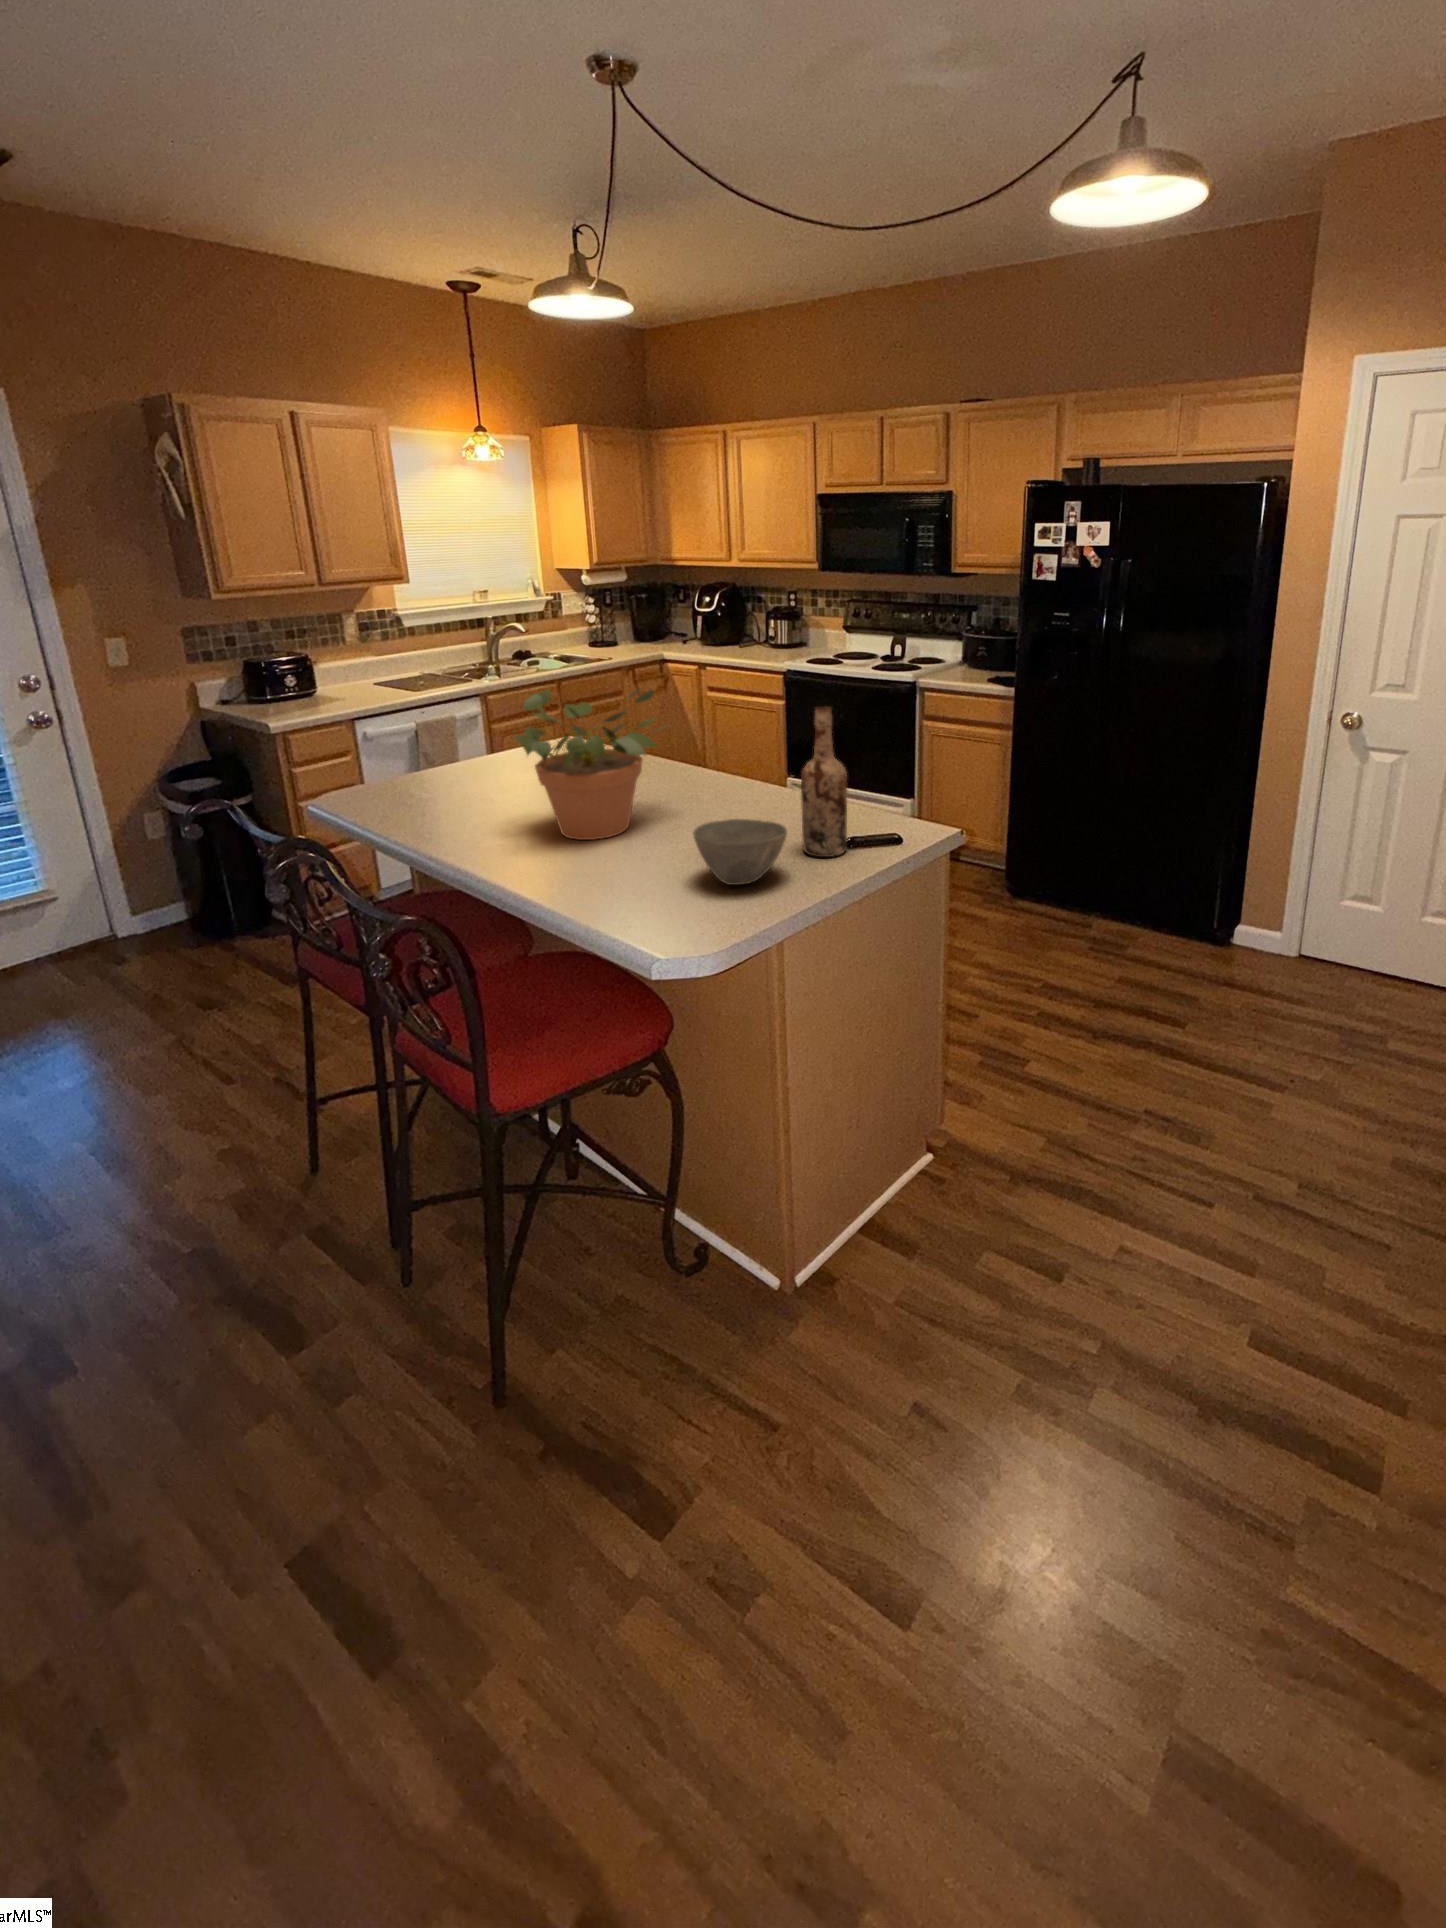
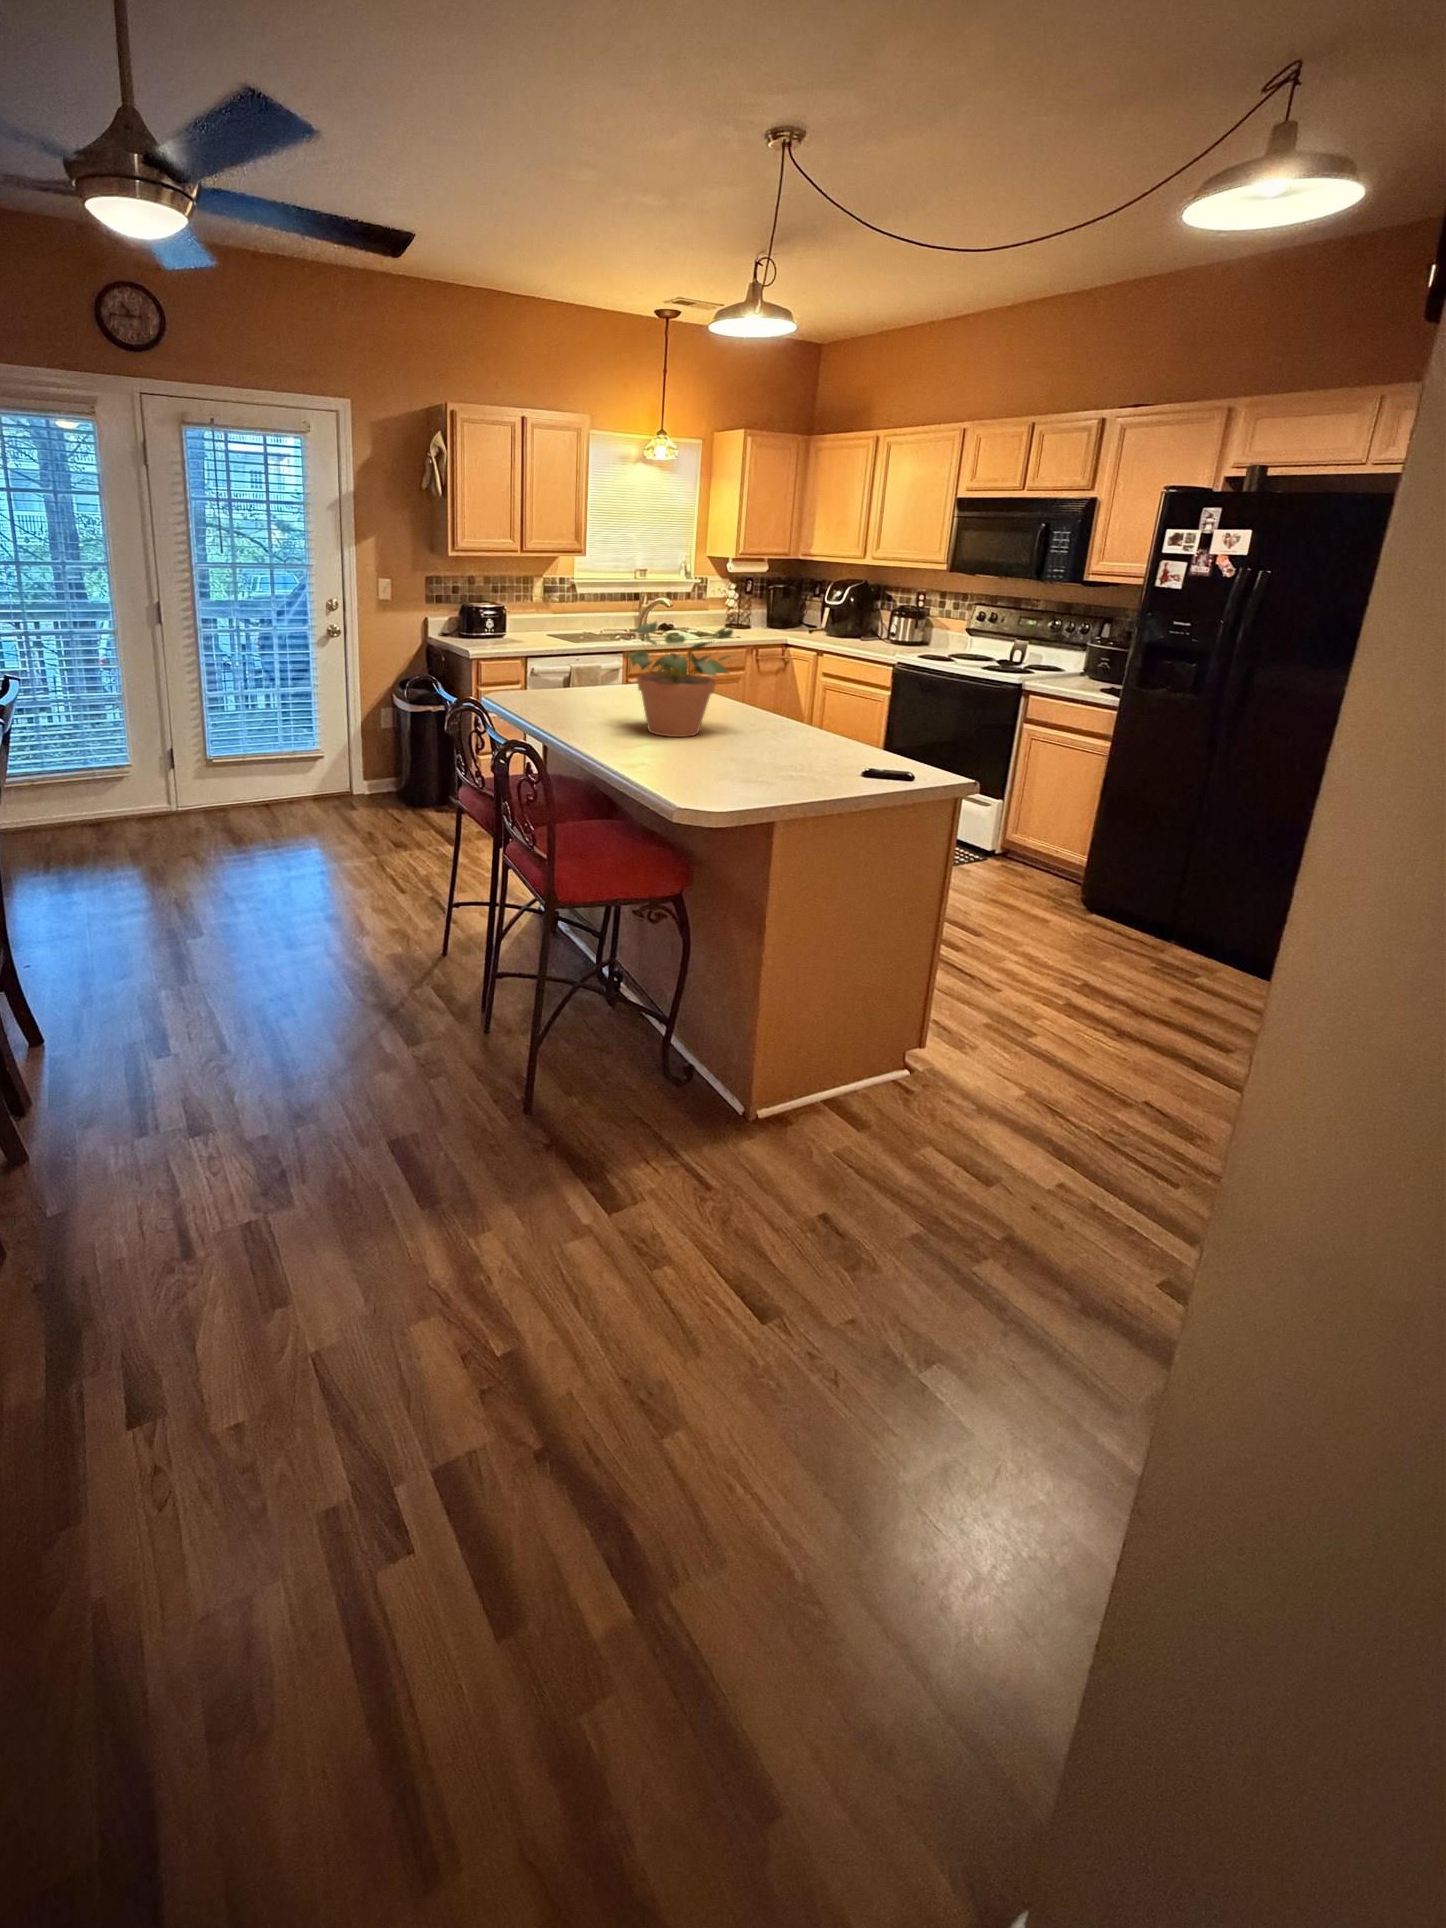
wine bottle: present [801,706,847,857] -> none [824,648,868,771]
bowl: present [693,819,787,885] -> none [733,726,806,773]

